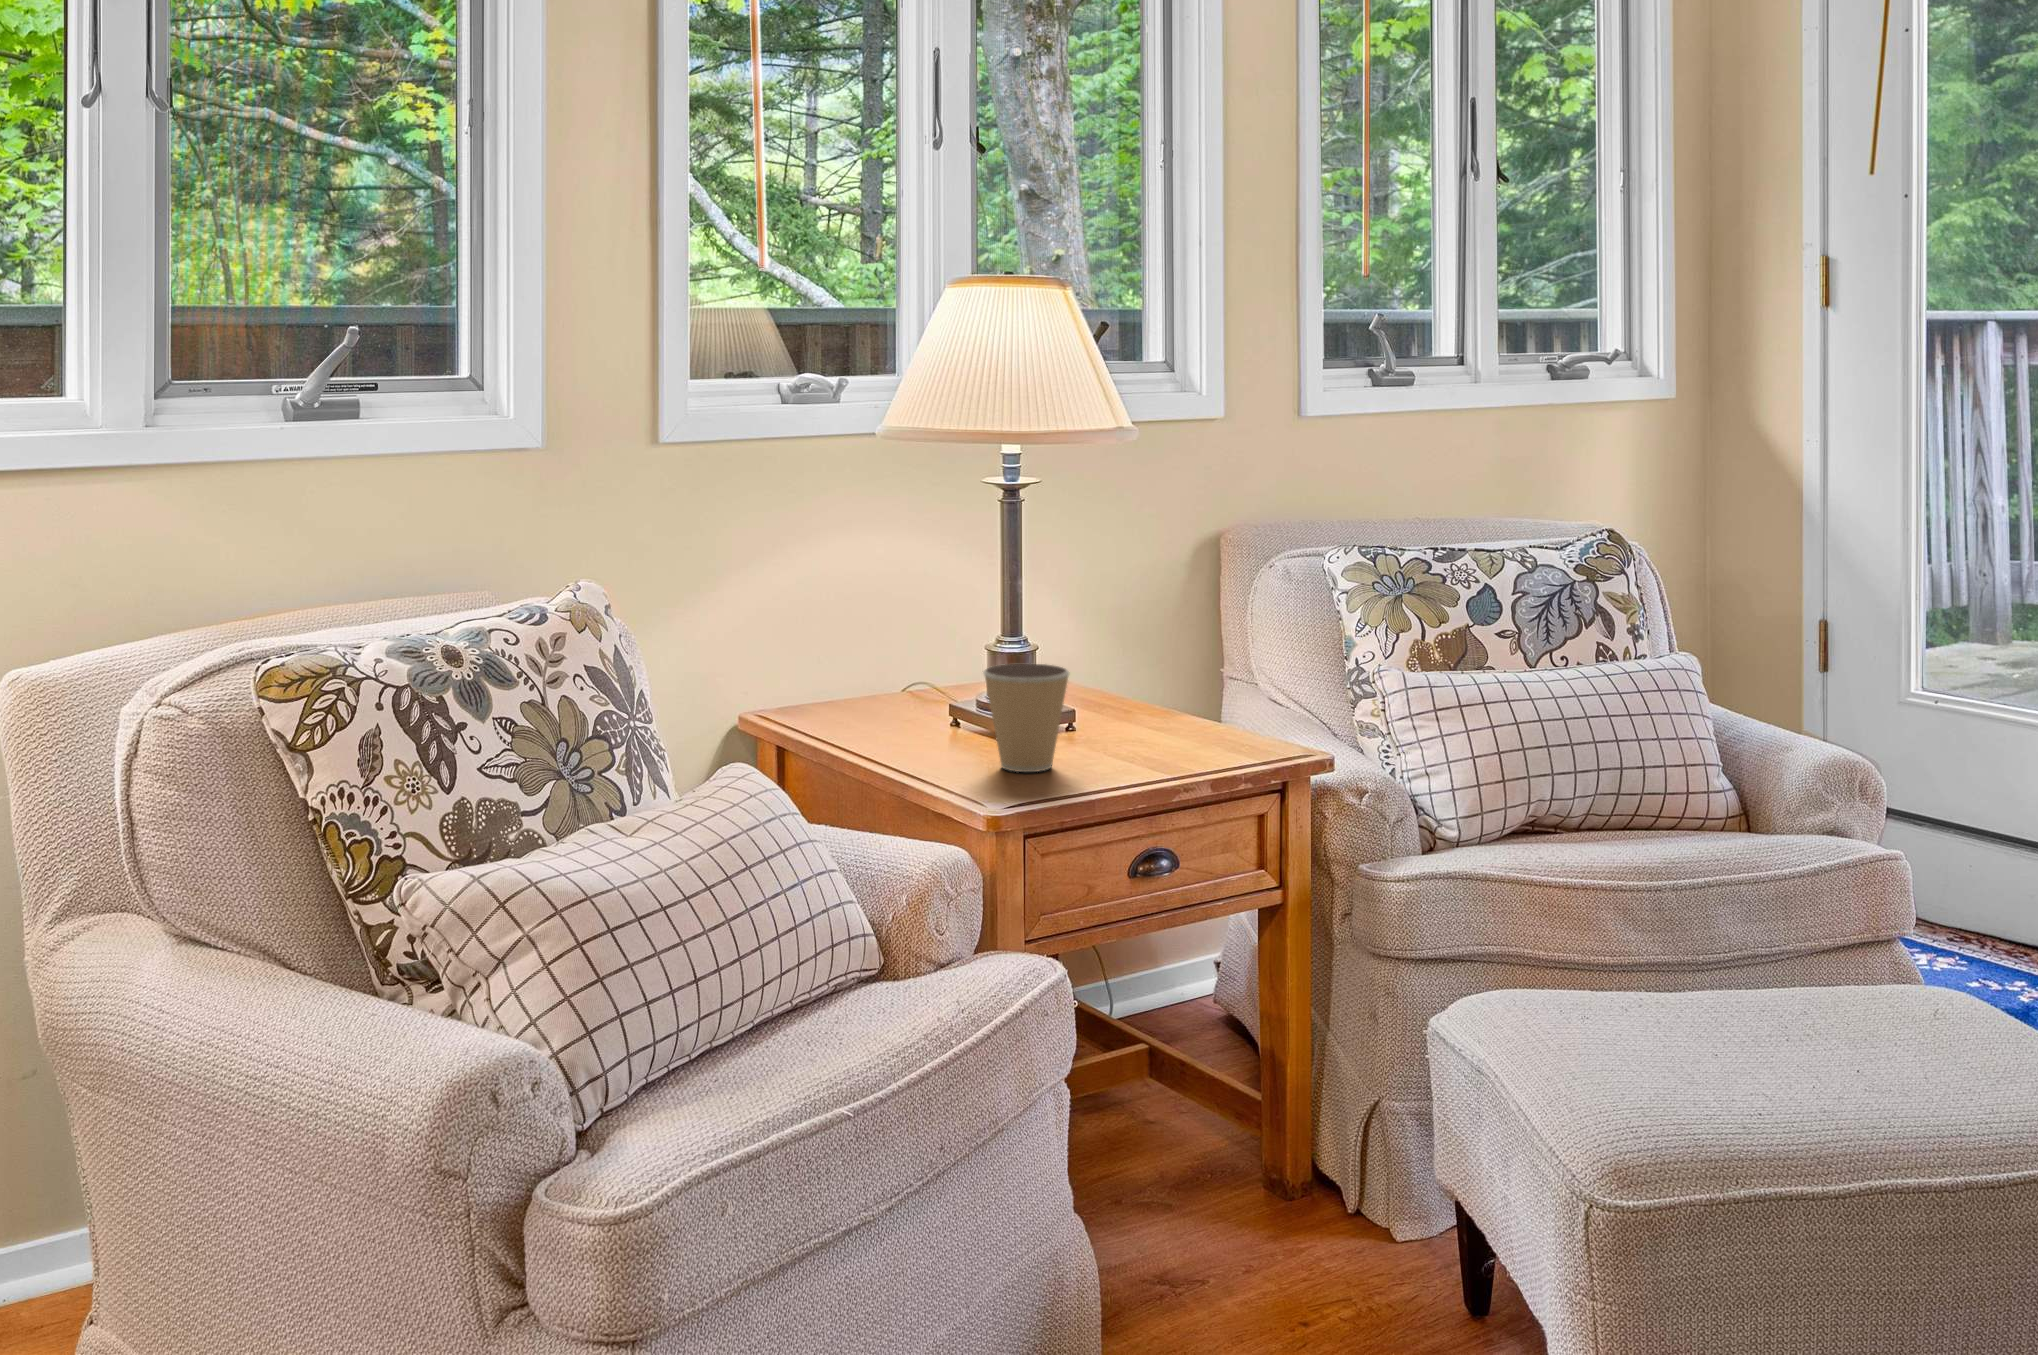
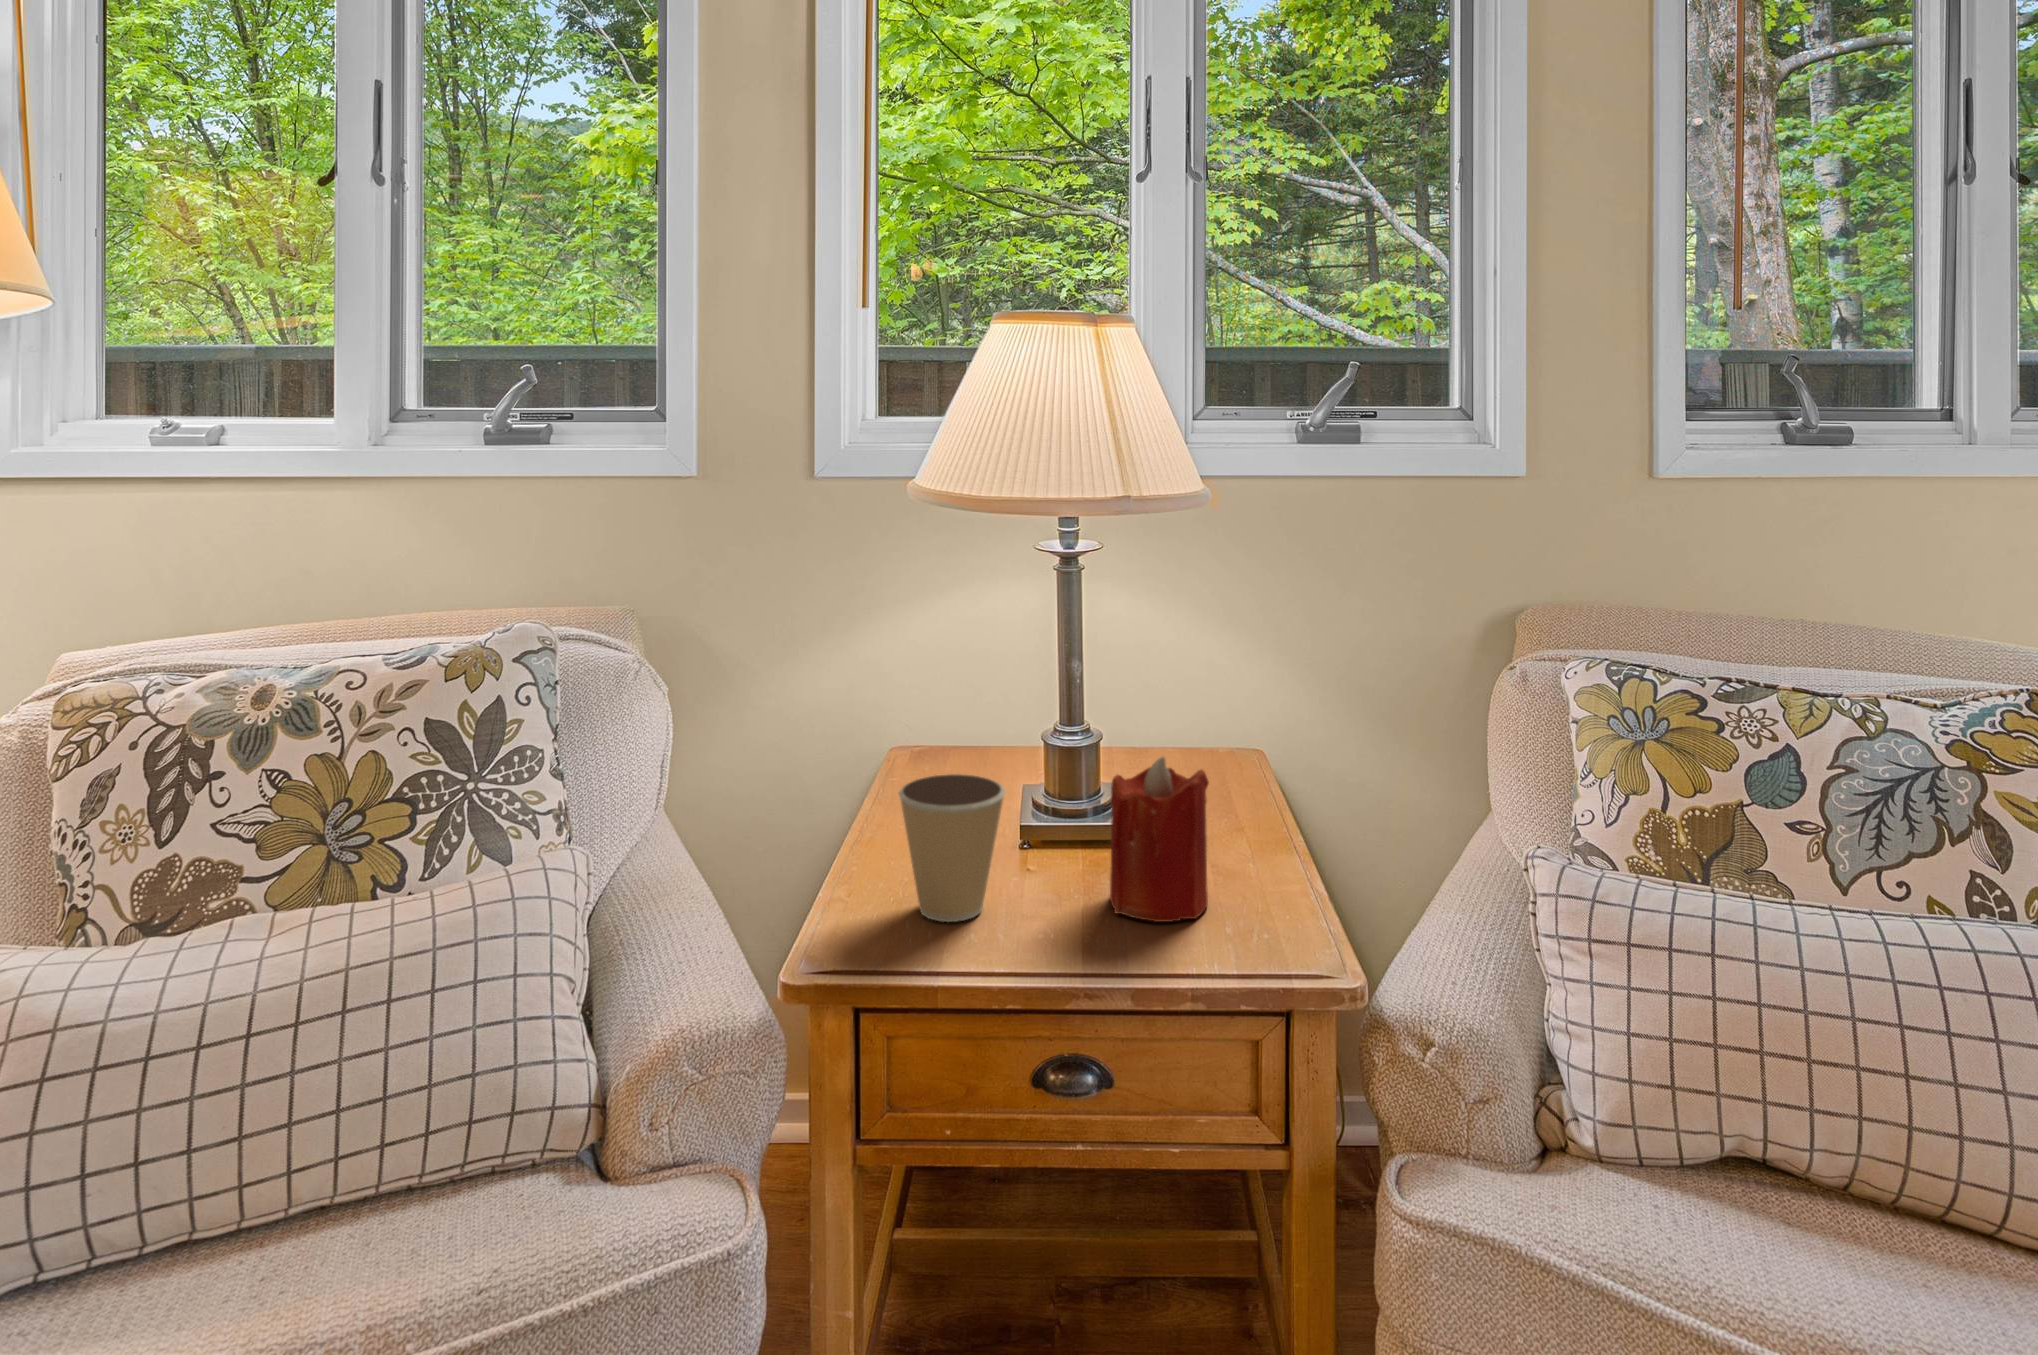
candle: none [1109,630,1192,751] -> present [1110,757,1209,922]

